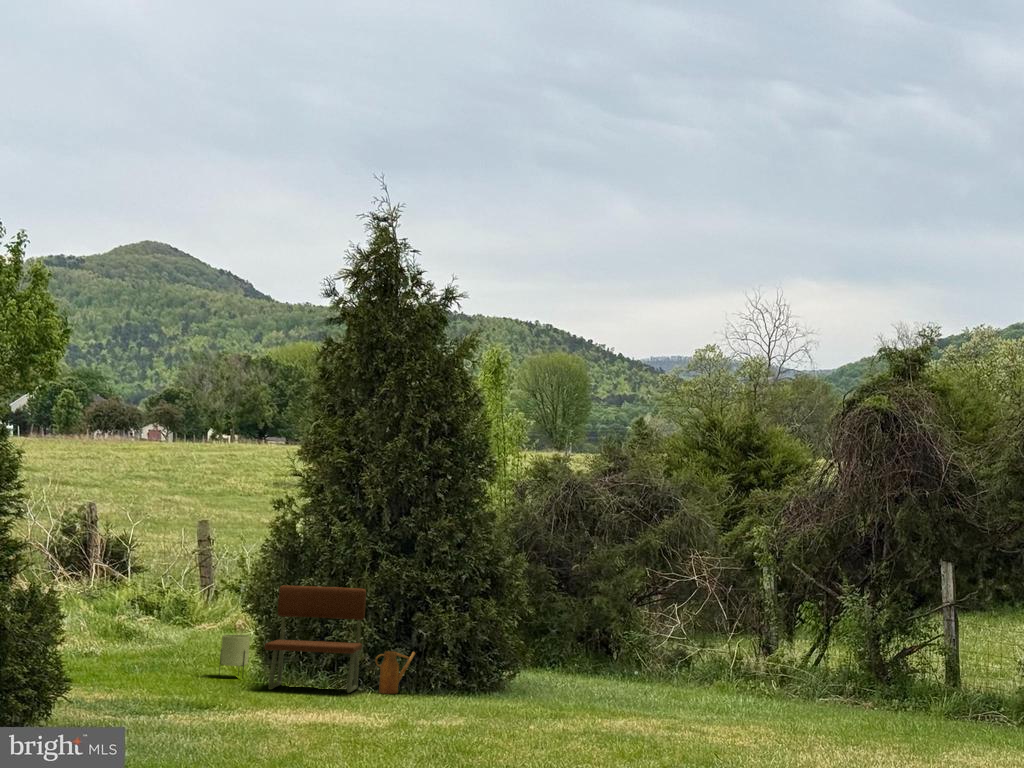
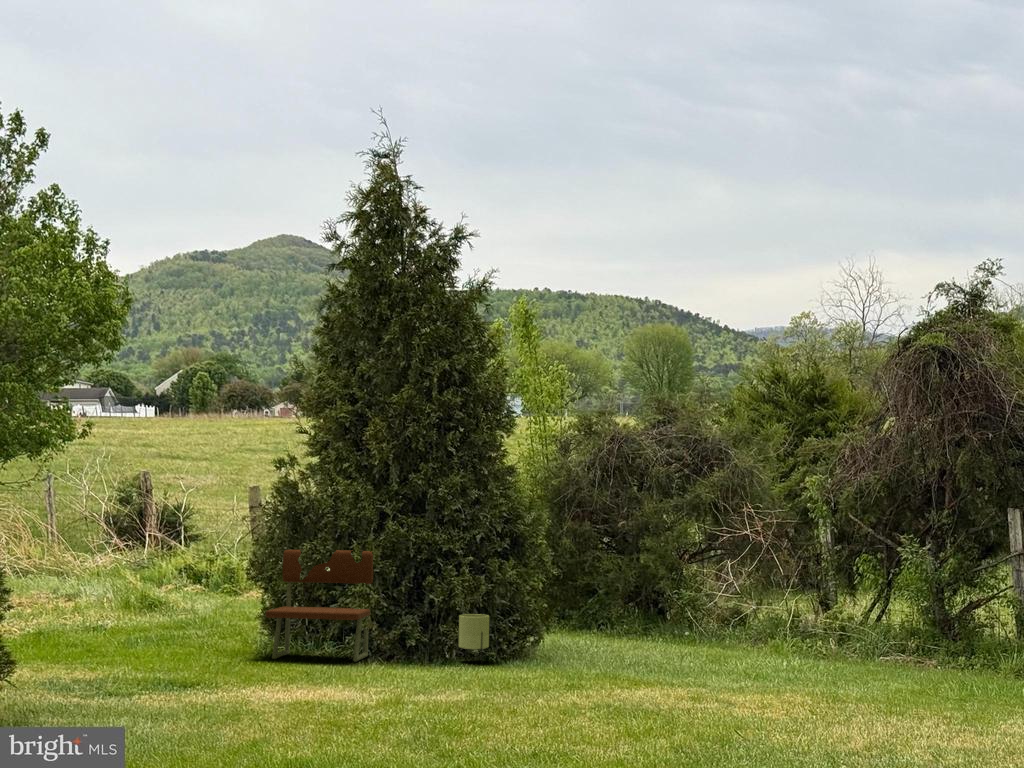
planter: present [219,635,250,678] -> present [458,614,489,664]
watering can: present [375,651,415,694] -> none [384,617,427,662]

